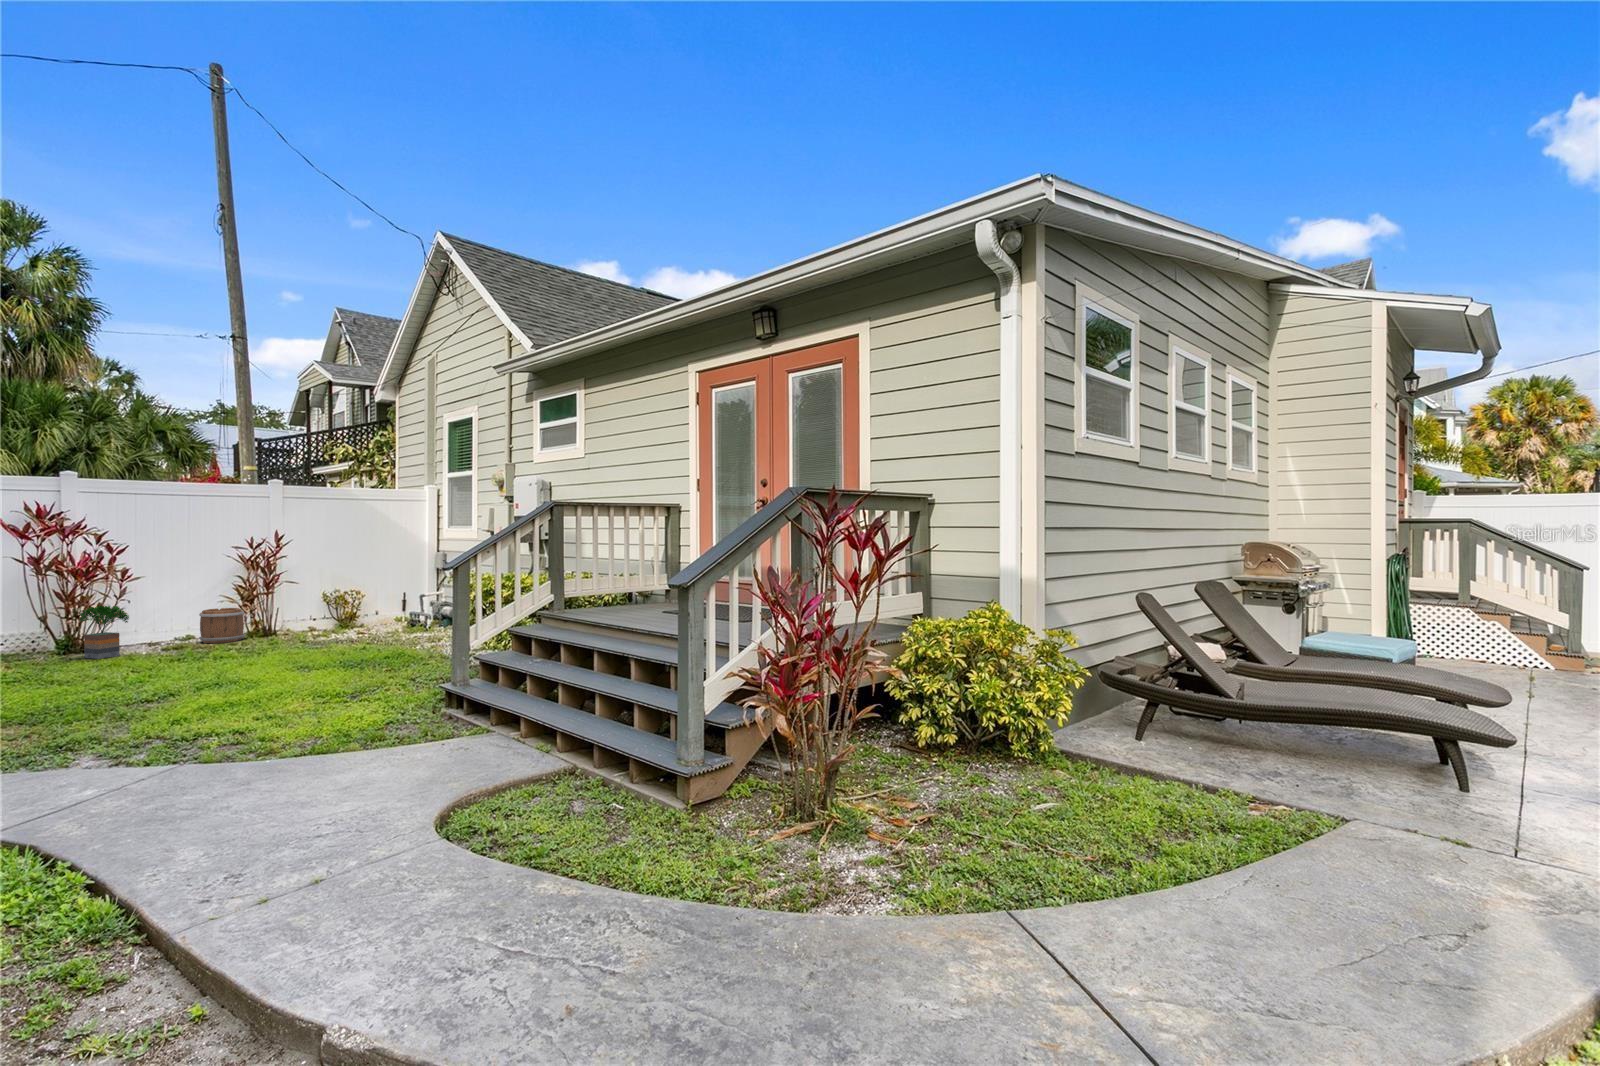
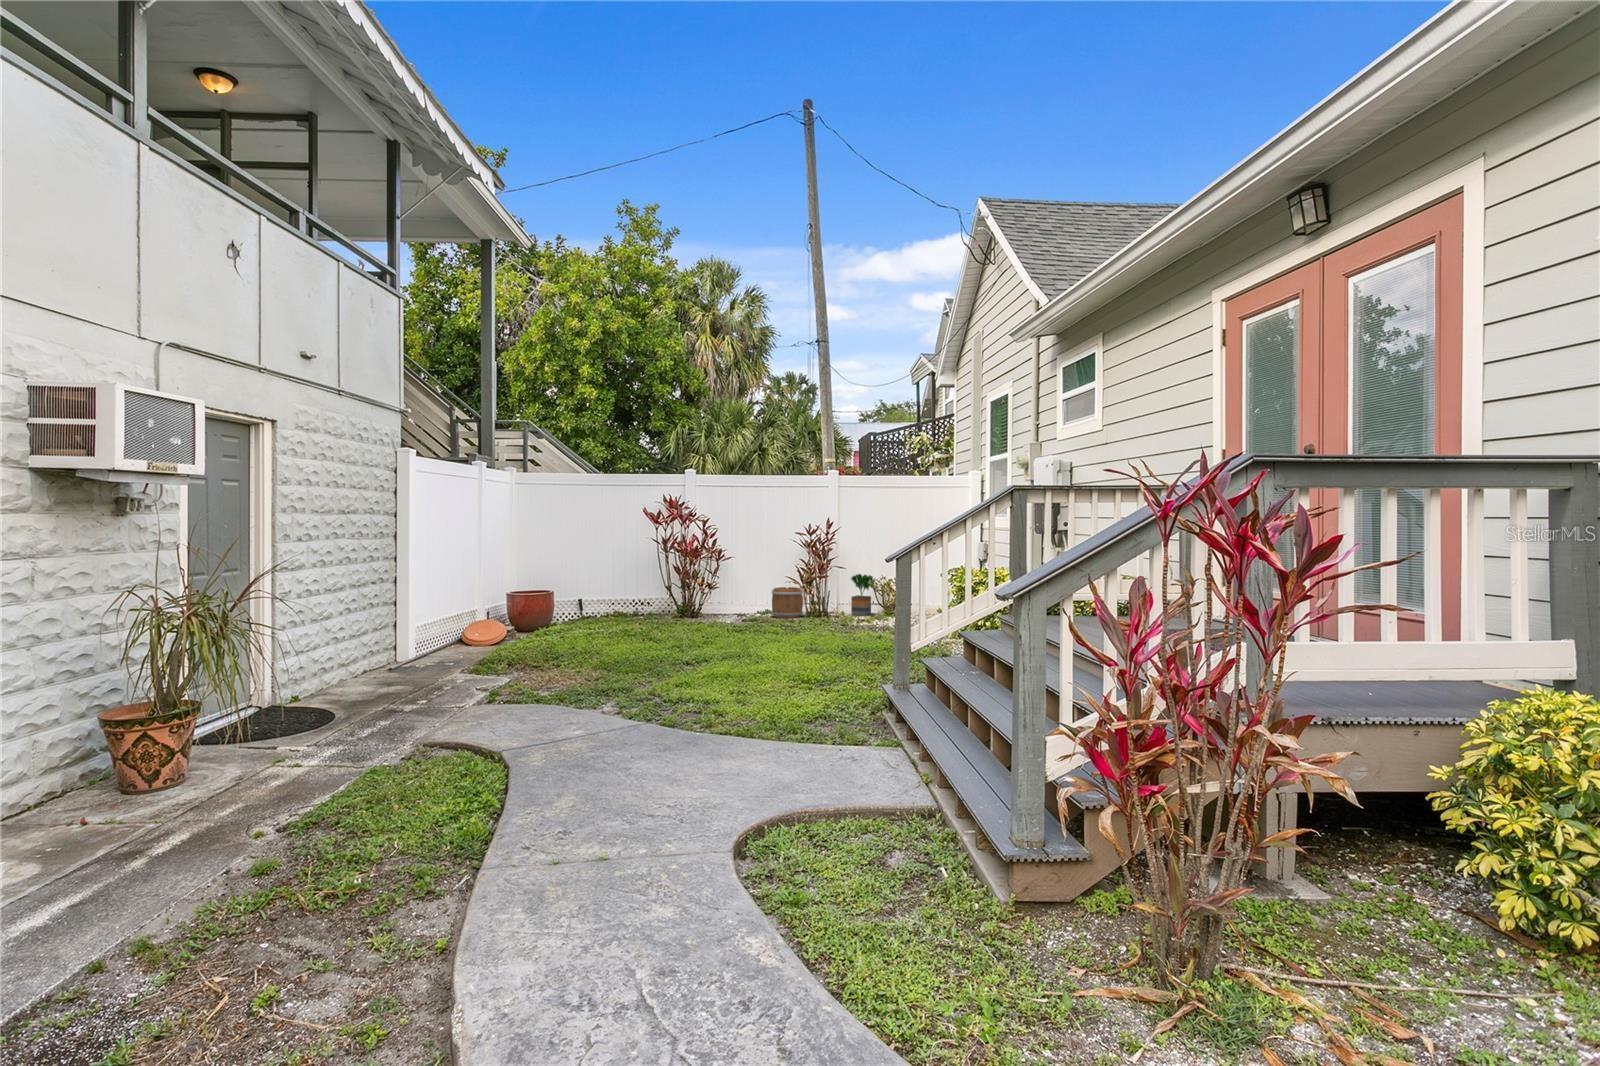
potted tree: present [80,606,129,659] -> present [851,574,875,616]

